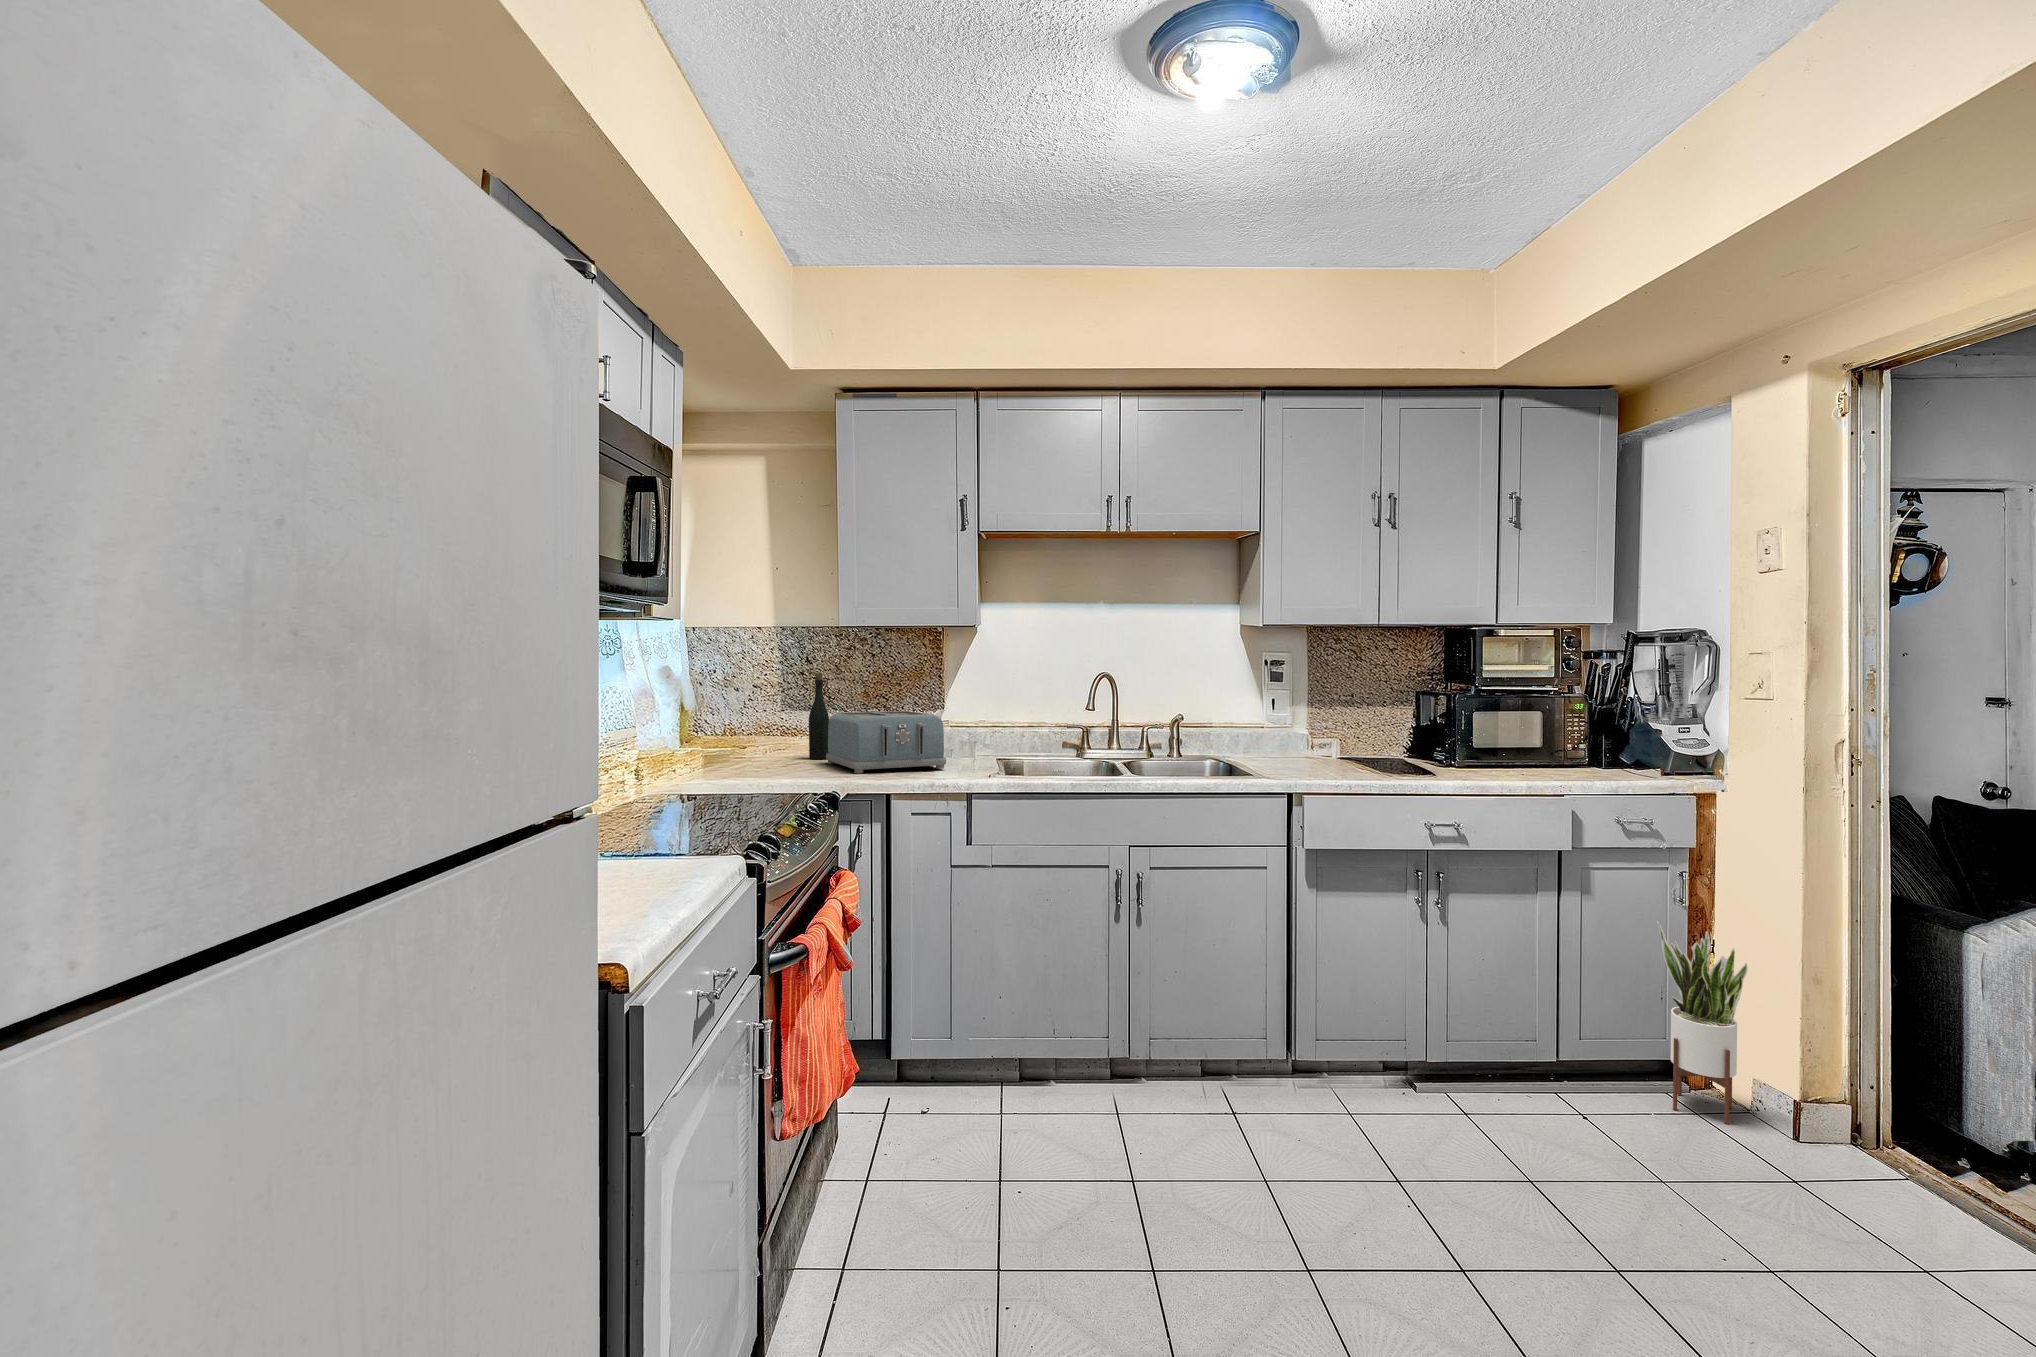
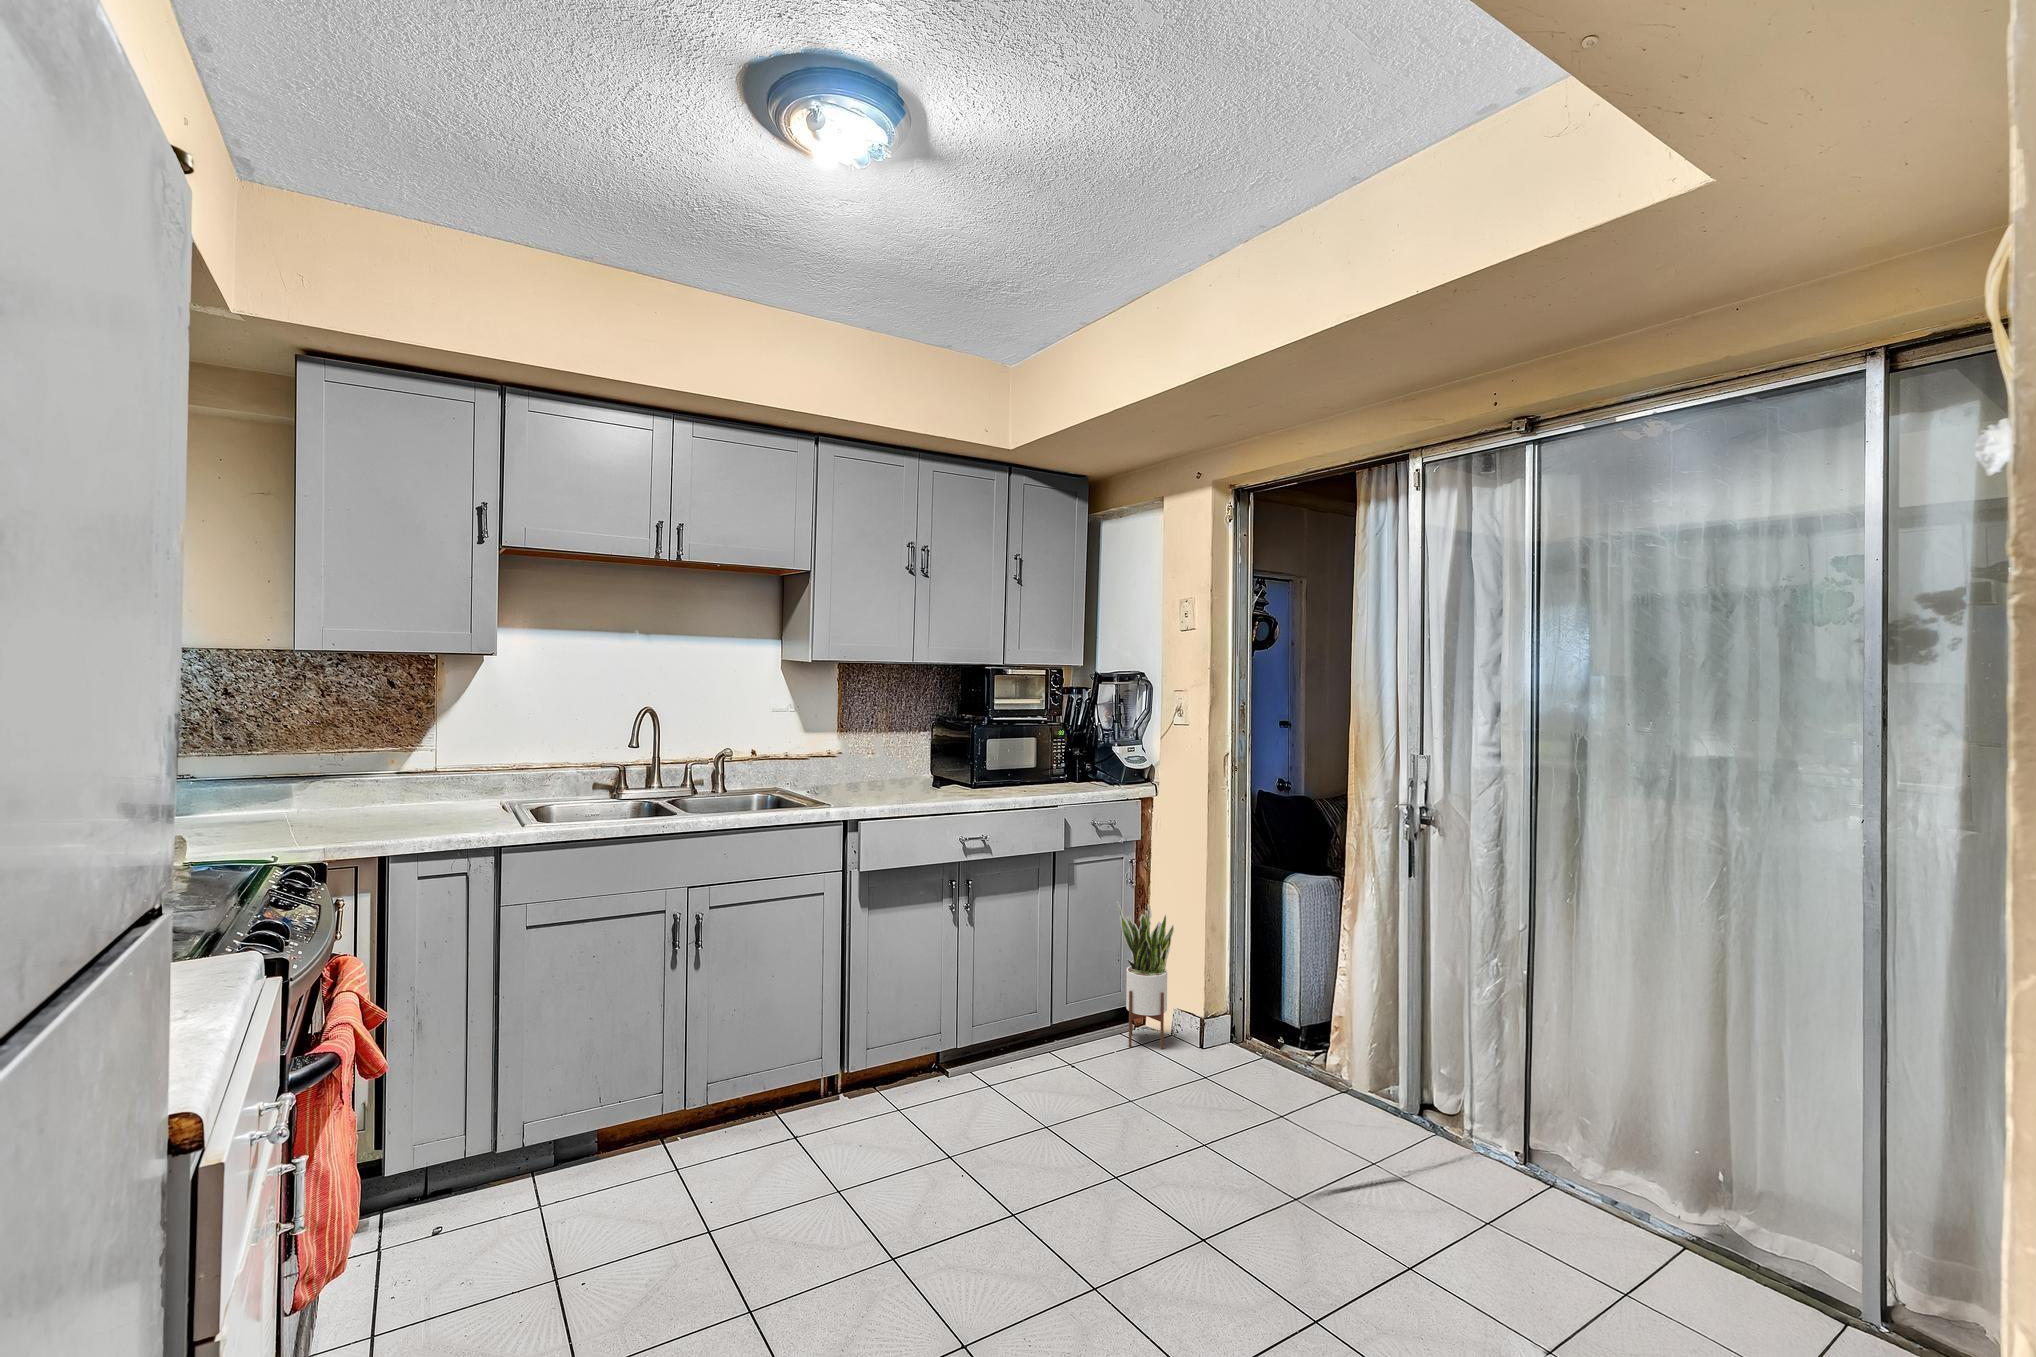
bottle: present [809,673,829,759] -> none [238,709,273,821]
toaster: present [826,711,946,774] -> none [274,754,461,836]

